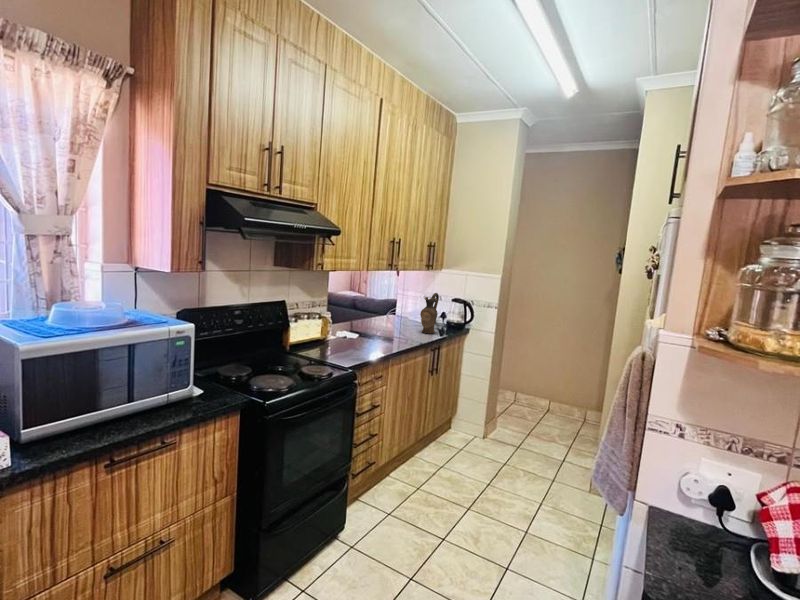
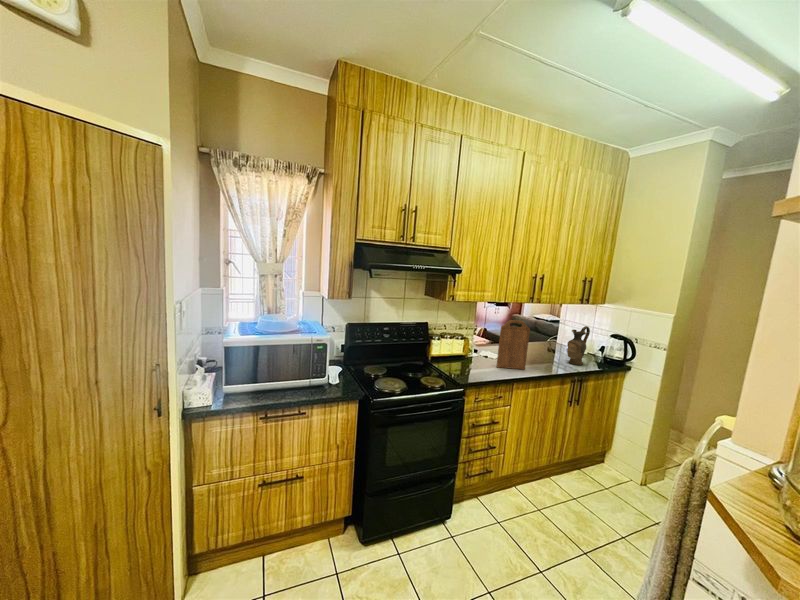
cutting board: none [365,290,397,346] -> present [497,320,530,369]

